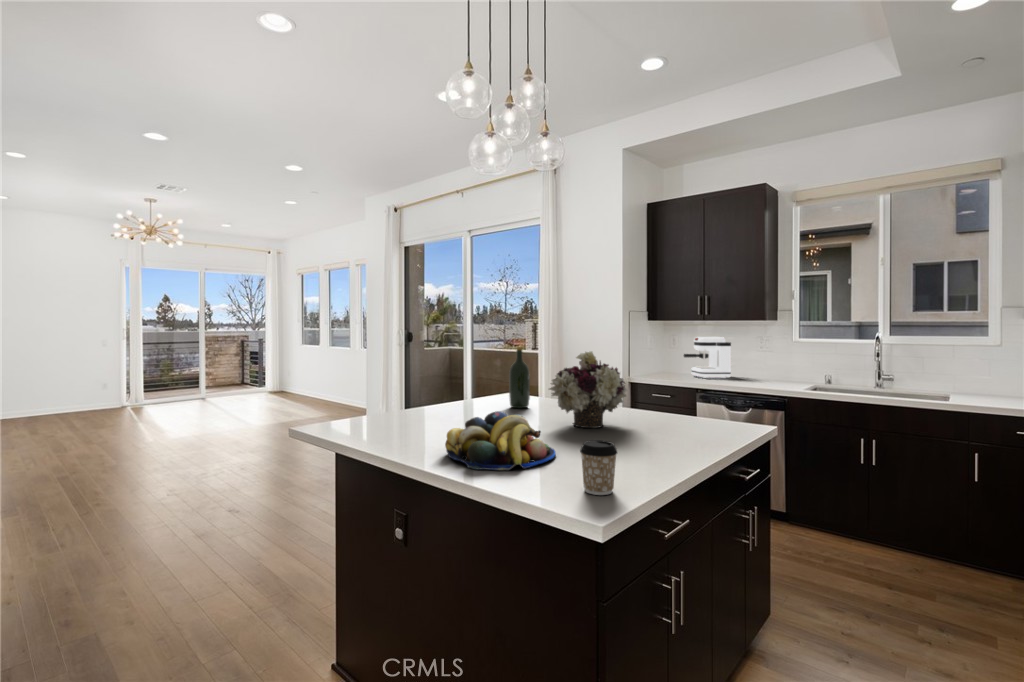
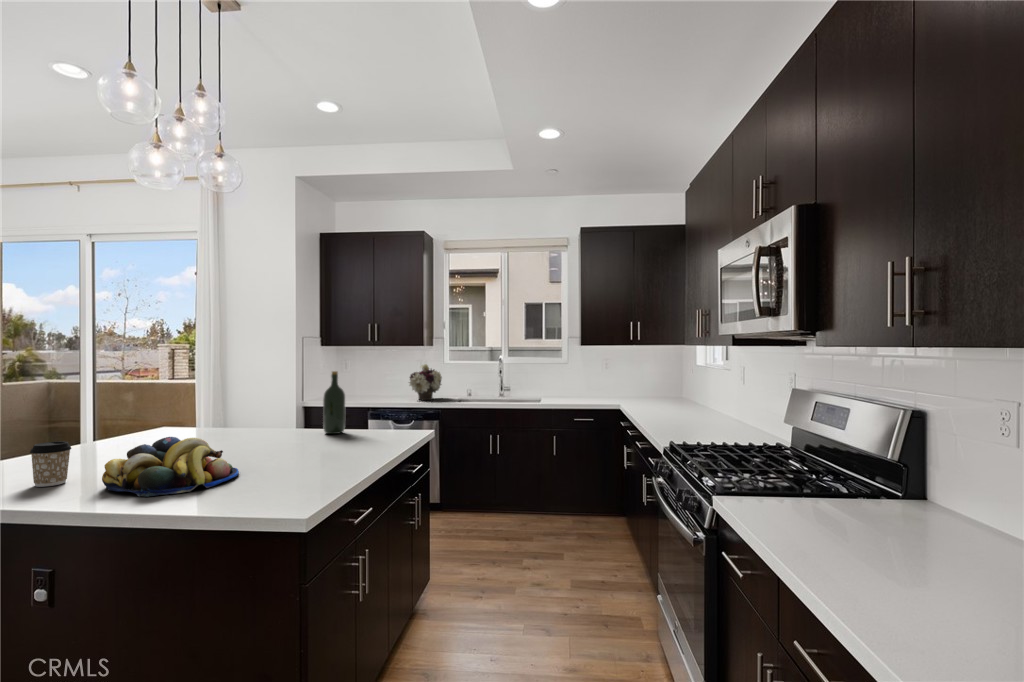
coffee maker: present [684,337,731,378] -> none [354,360,396,398]
wine bottle: present [509,347,530,408] -> present [323,371,345,434]
flower arrangement: present [549,351,627,428] -> present [409,364,442,400]
coffee cup: present [580,440,617,495] -> present [30,441,71,487]

